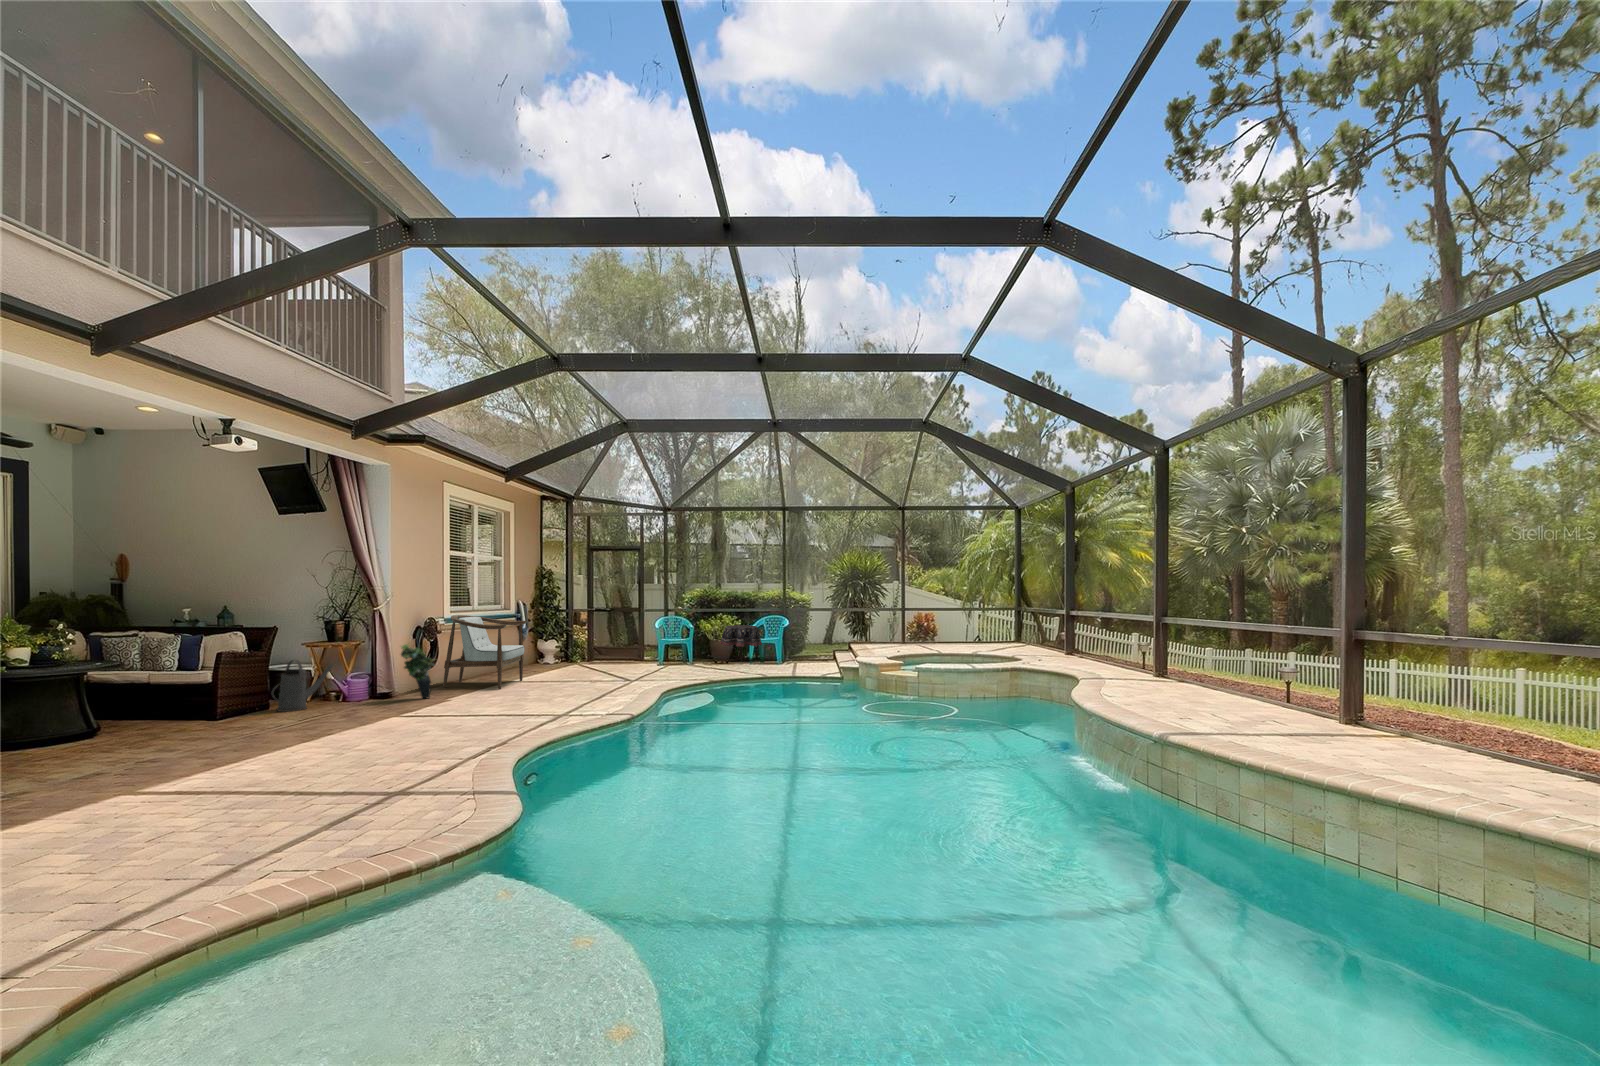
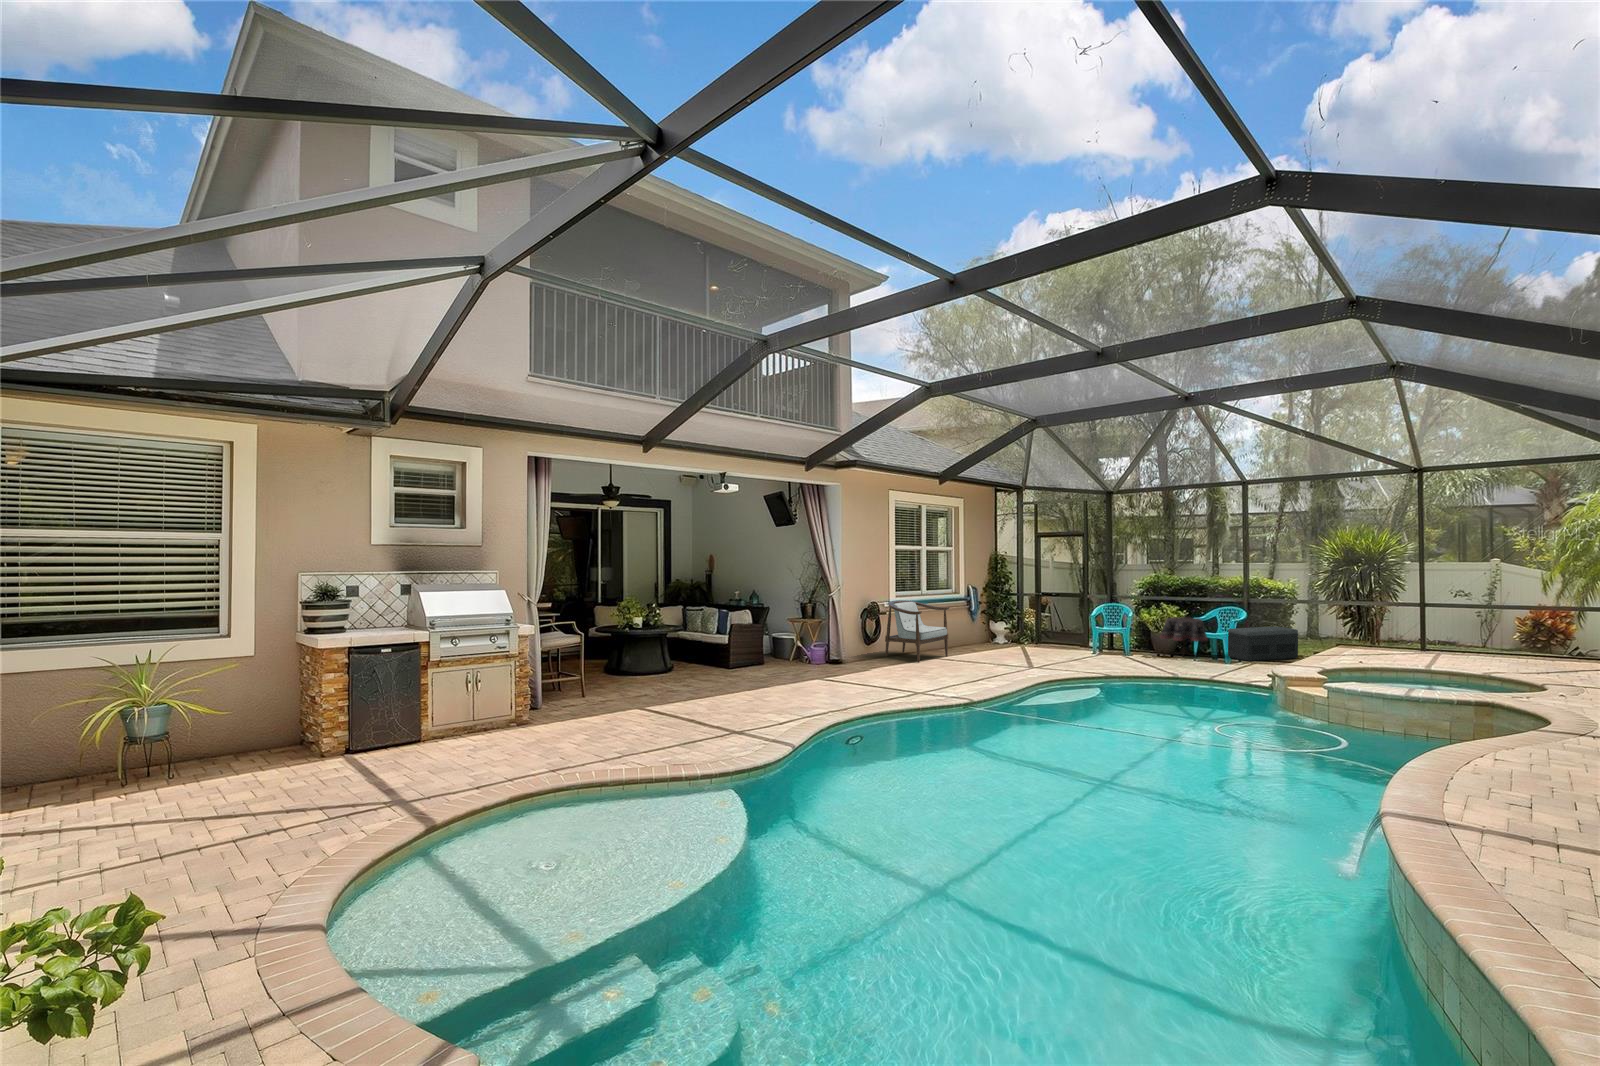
storage bench: none [775,630,822,661] -> present [1228,626,1298,661]
potted plant: present [401,644,434,698] -> none [842,623,867,665]
watering can: present [271,660,333,712] -> none [768,630,805,664]

